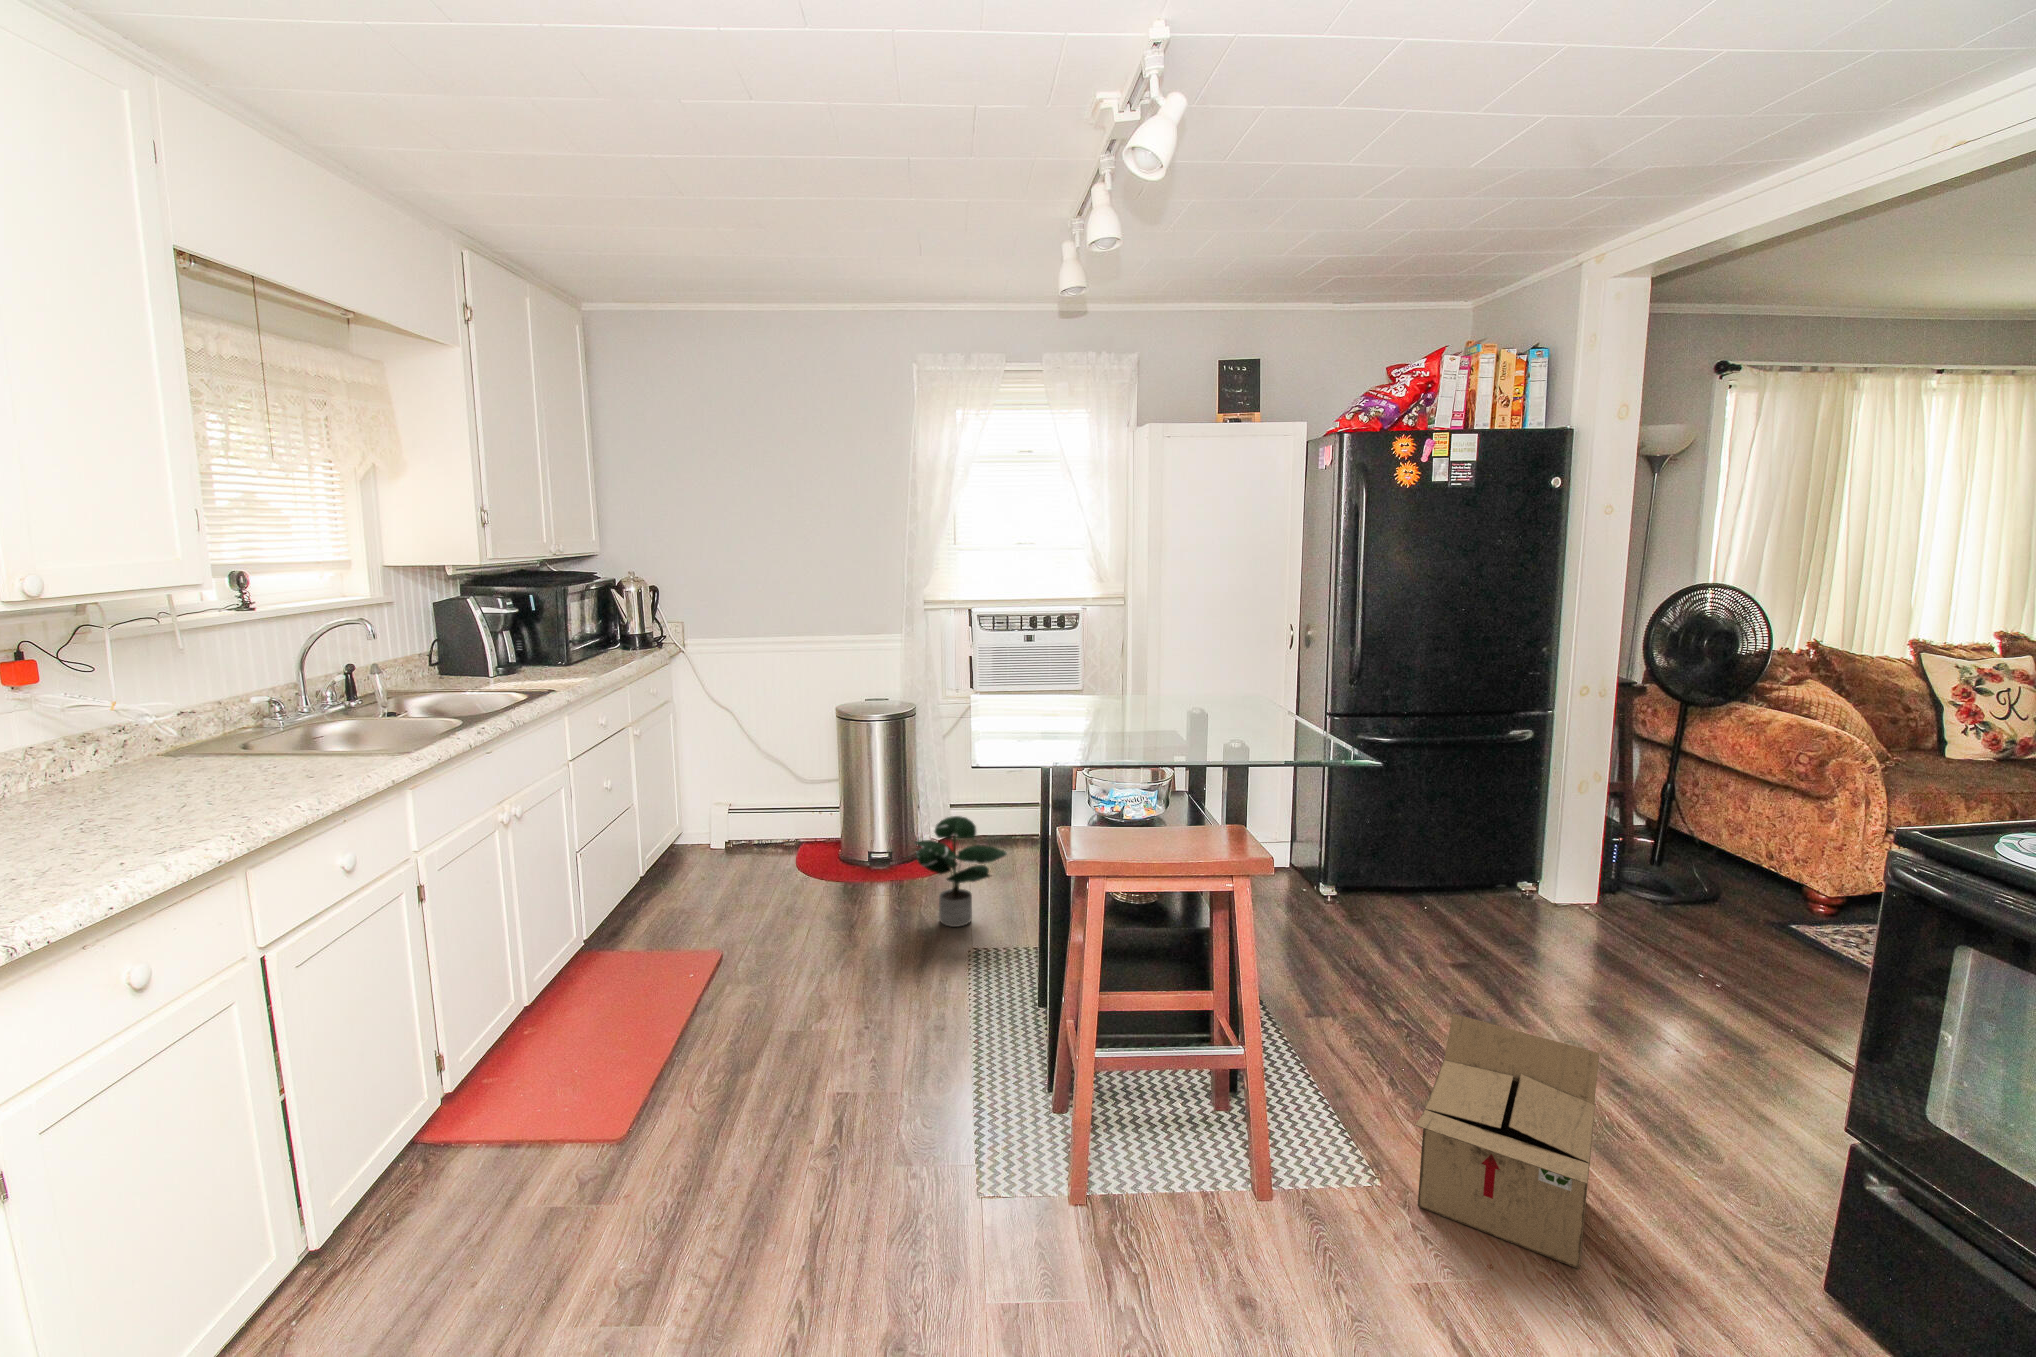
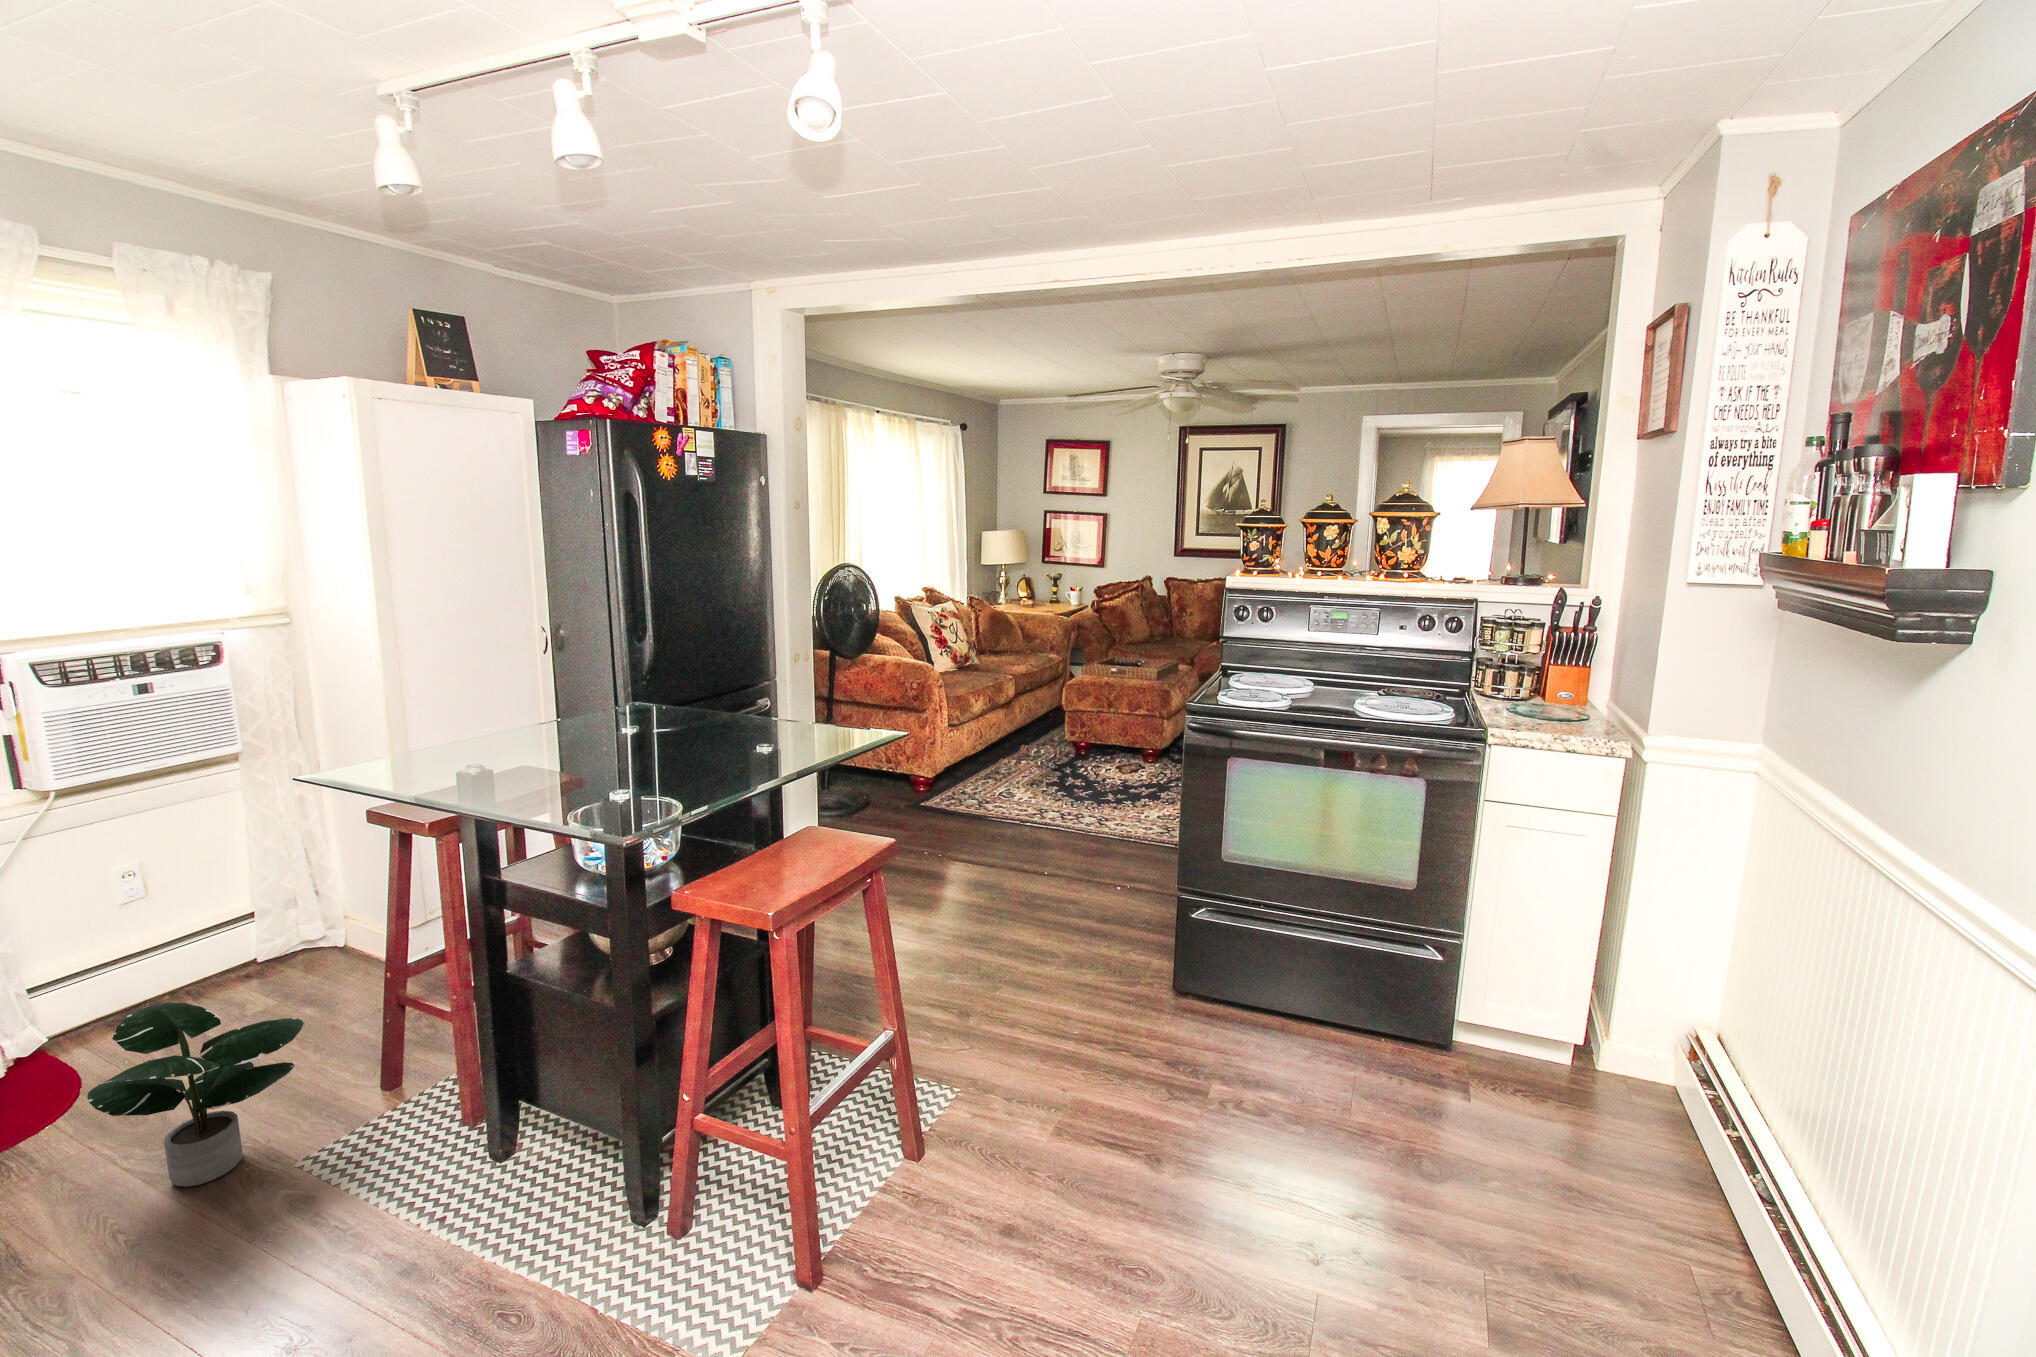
cardboard box: present [1415,1014,1599,1268] -> none [944,912,1107,1082]

